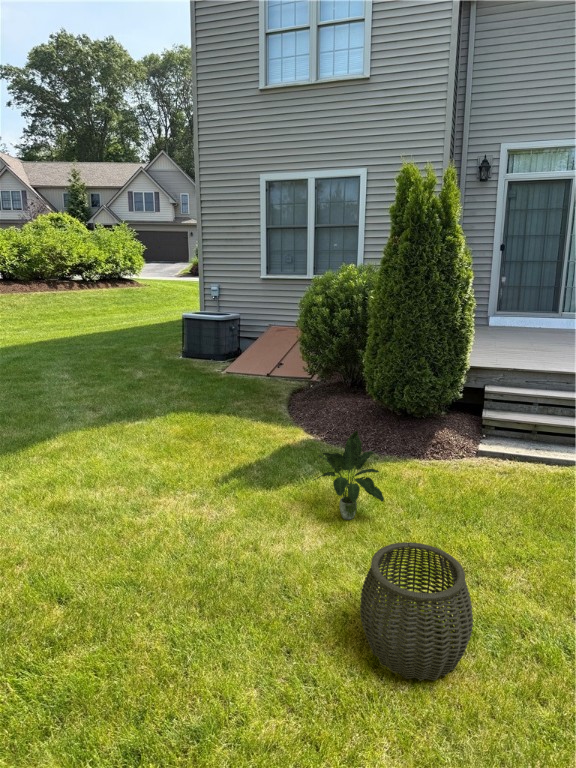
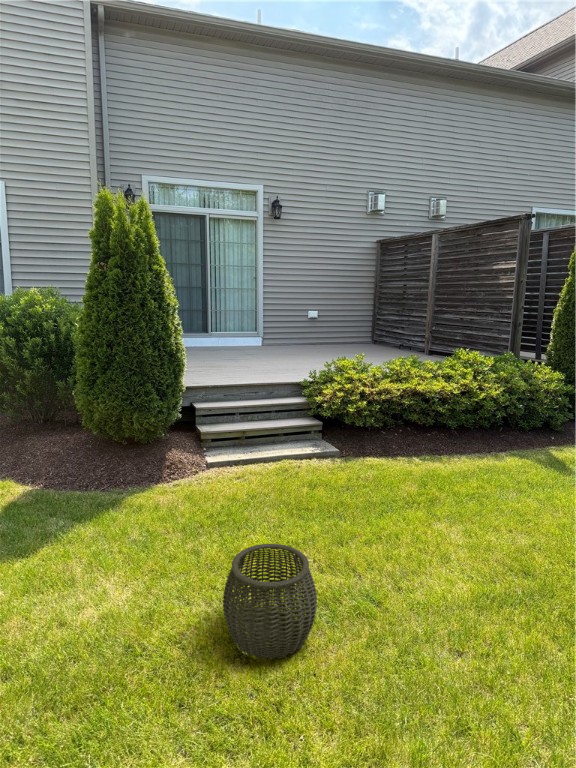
potted plant: present [314,431,384,520] -> none [98,465,176,559]

